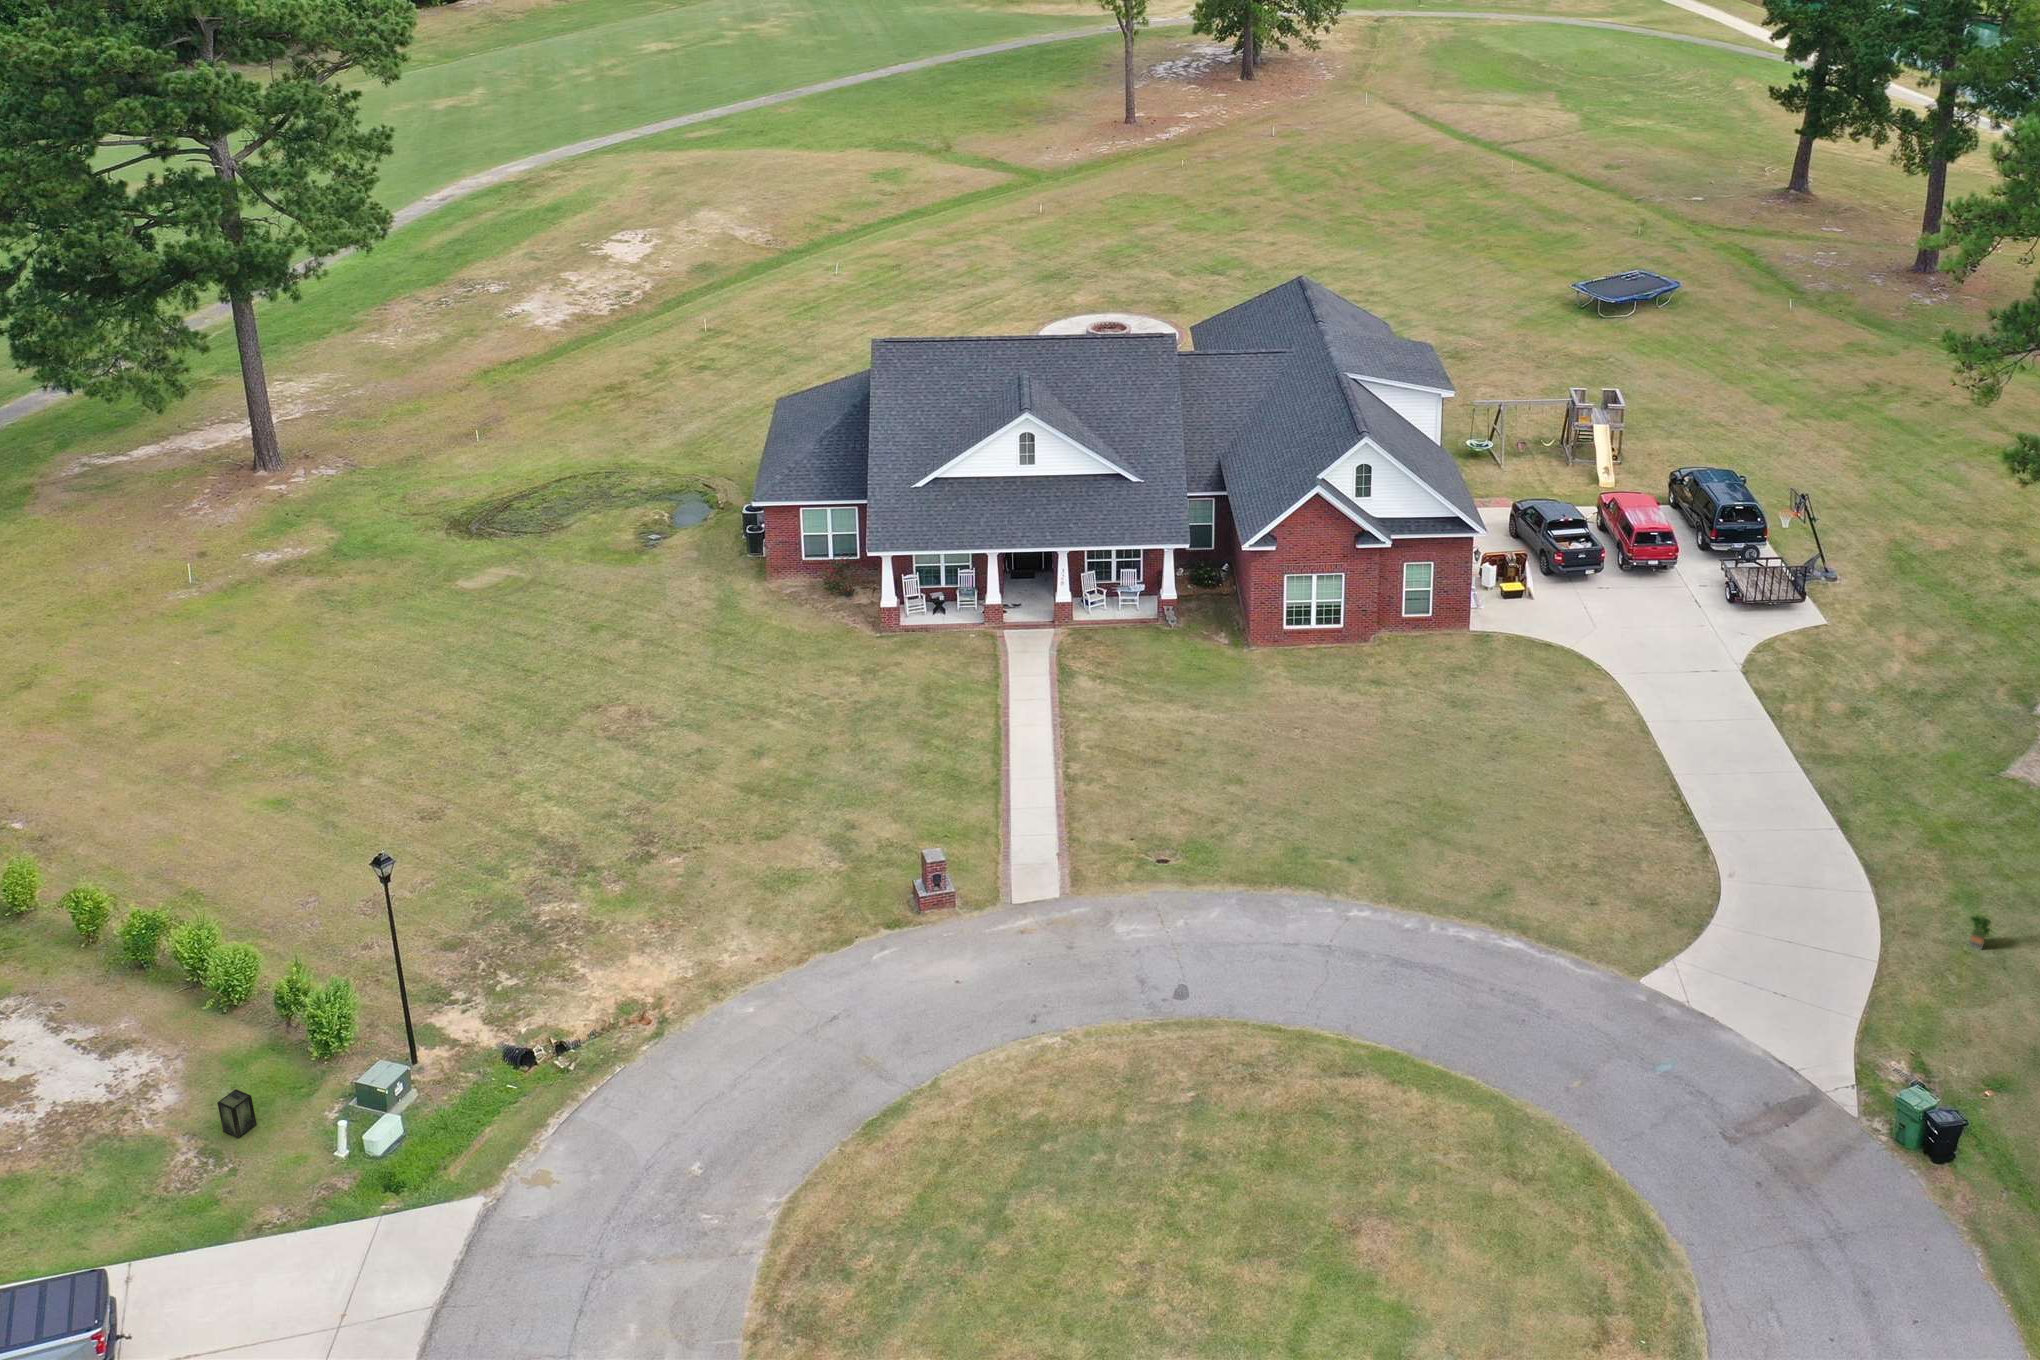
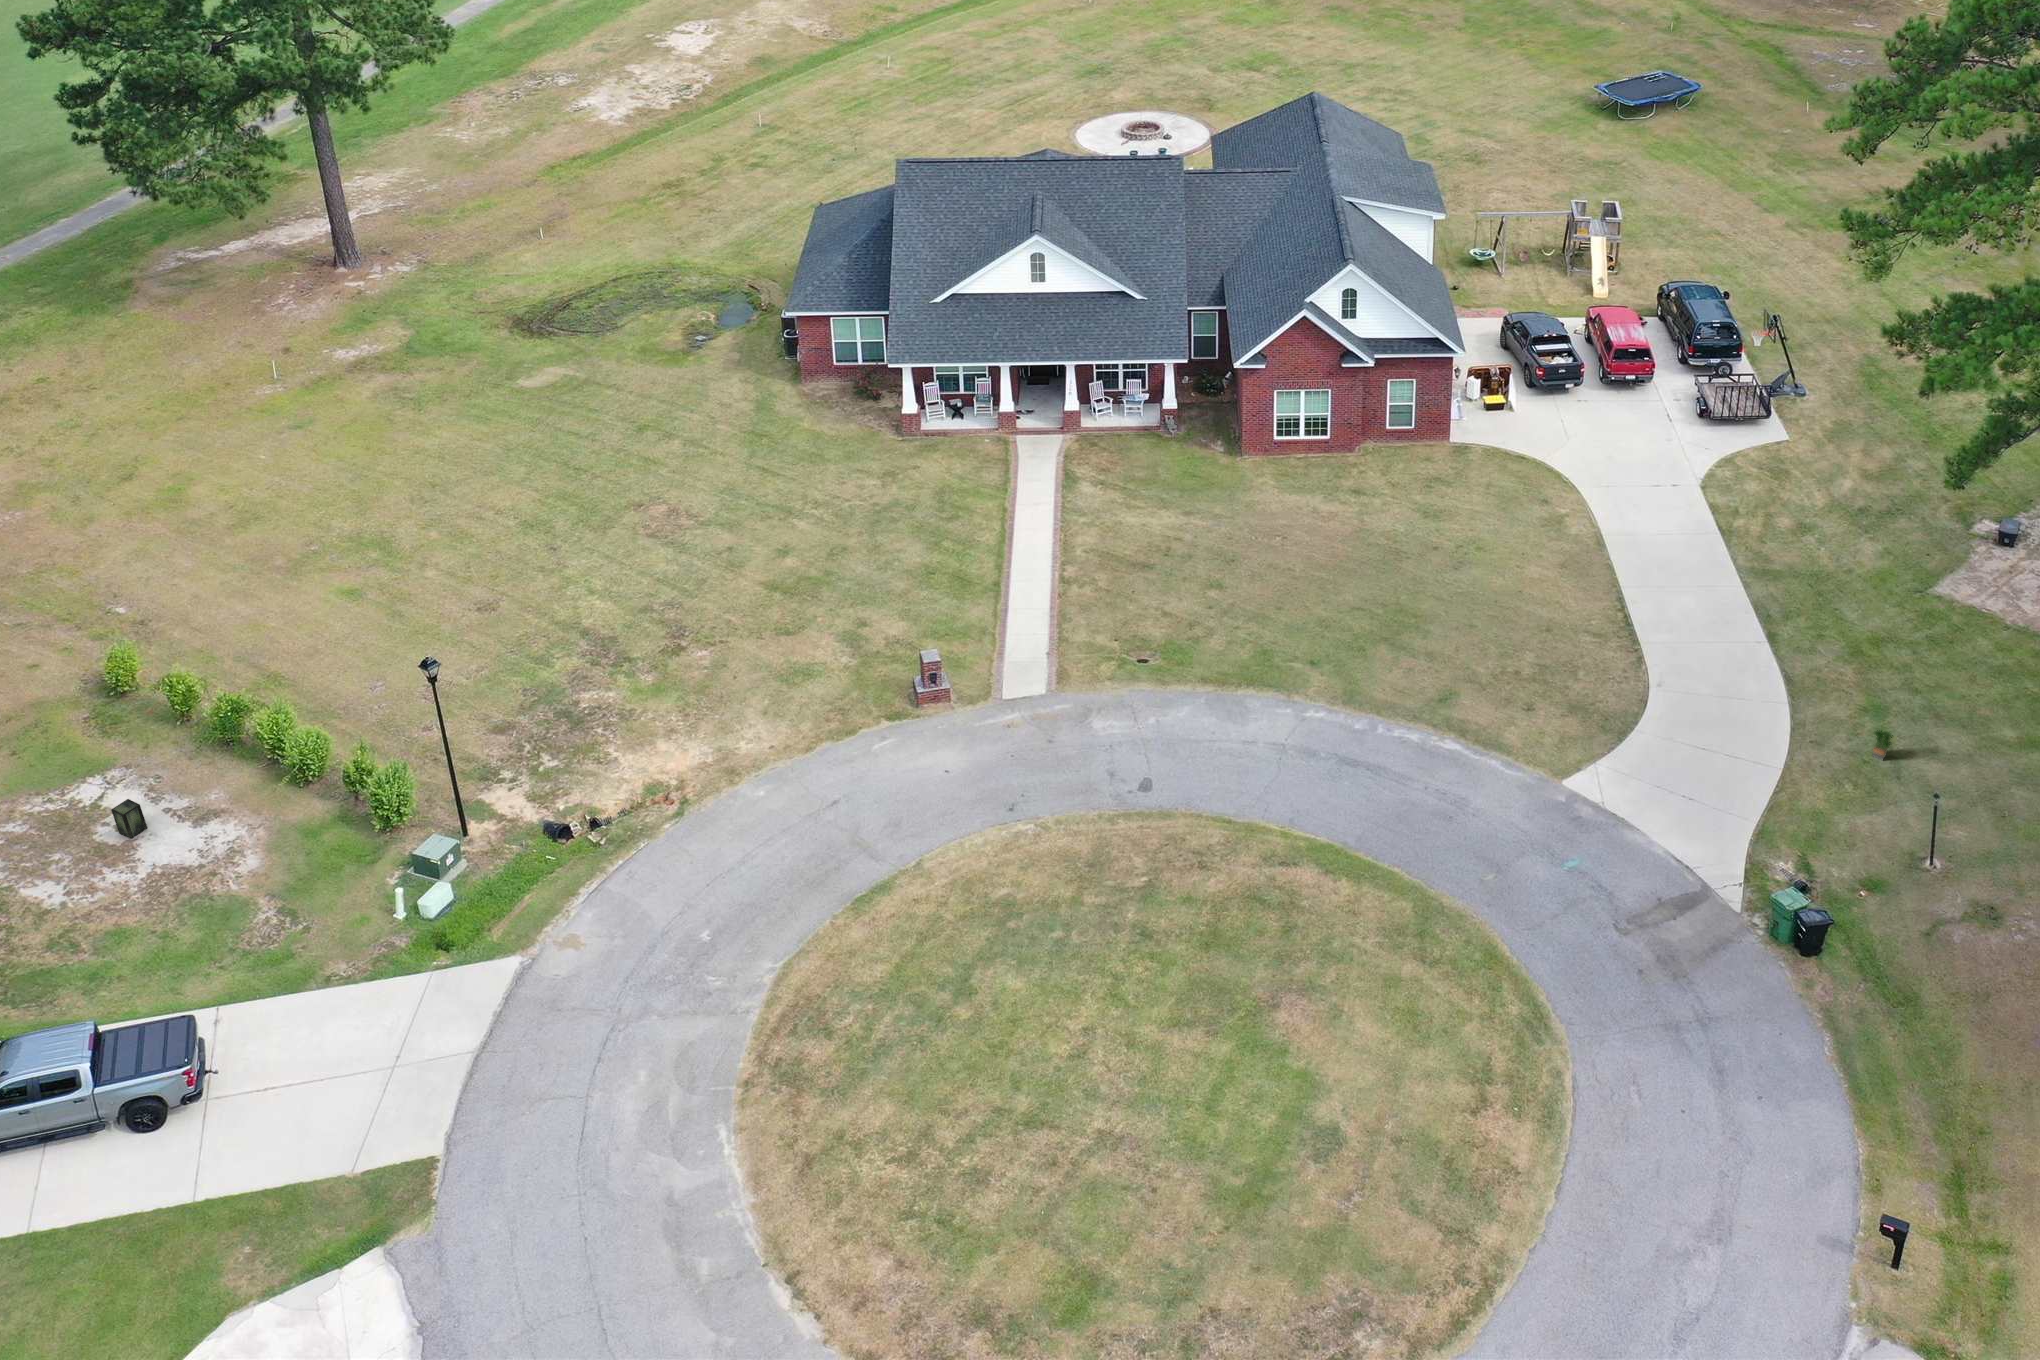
storage box: present [218,1089,257,1139] -> present [111,799,147,839]

